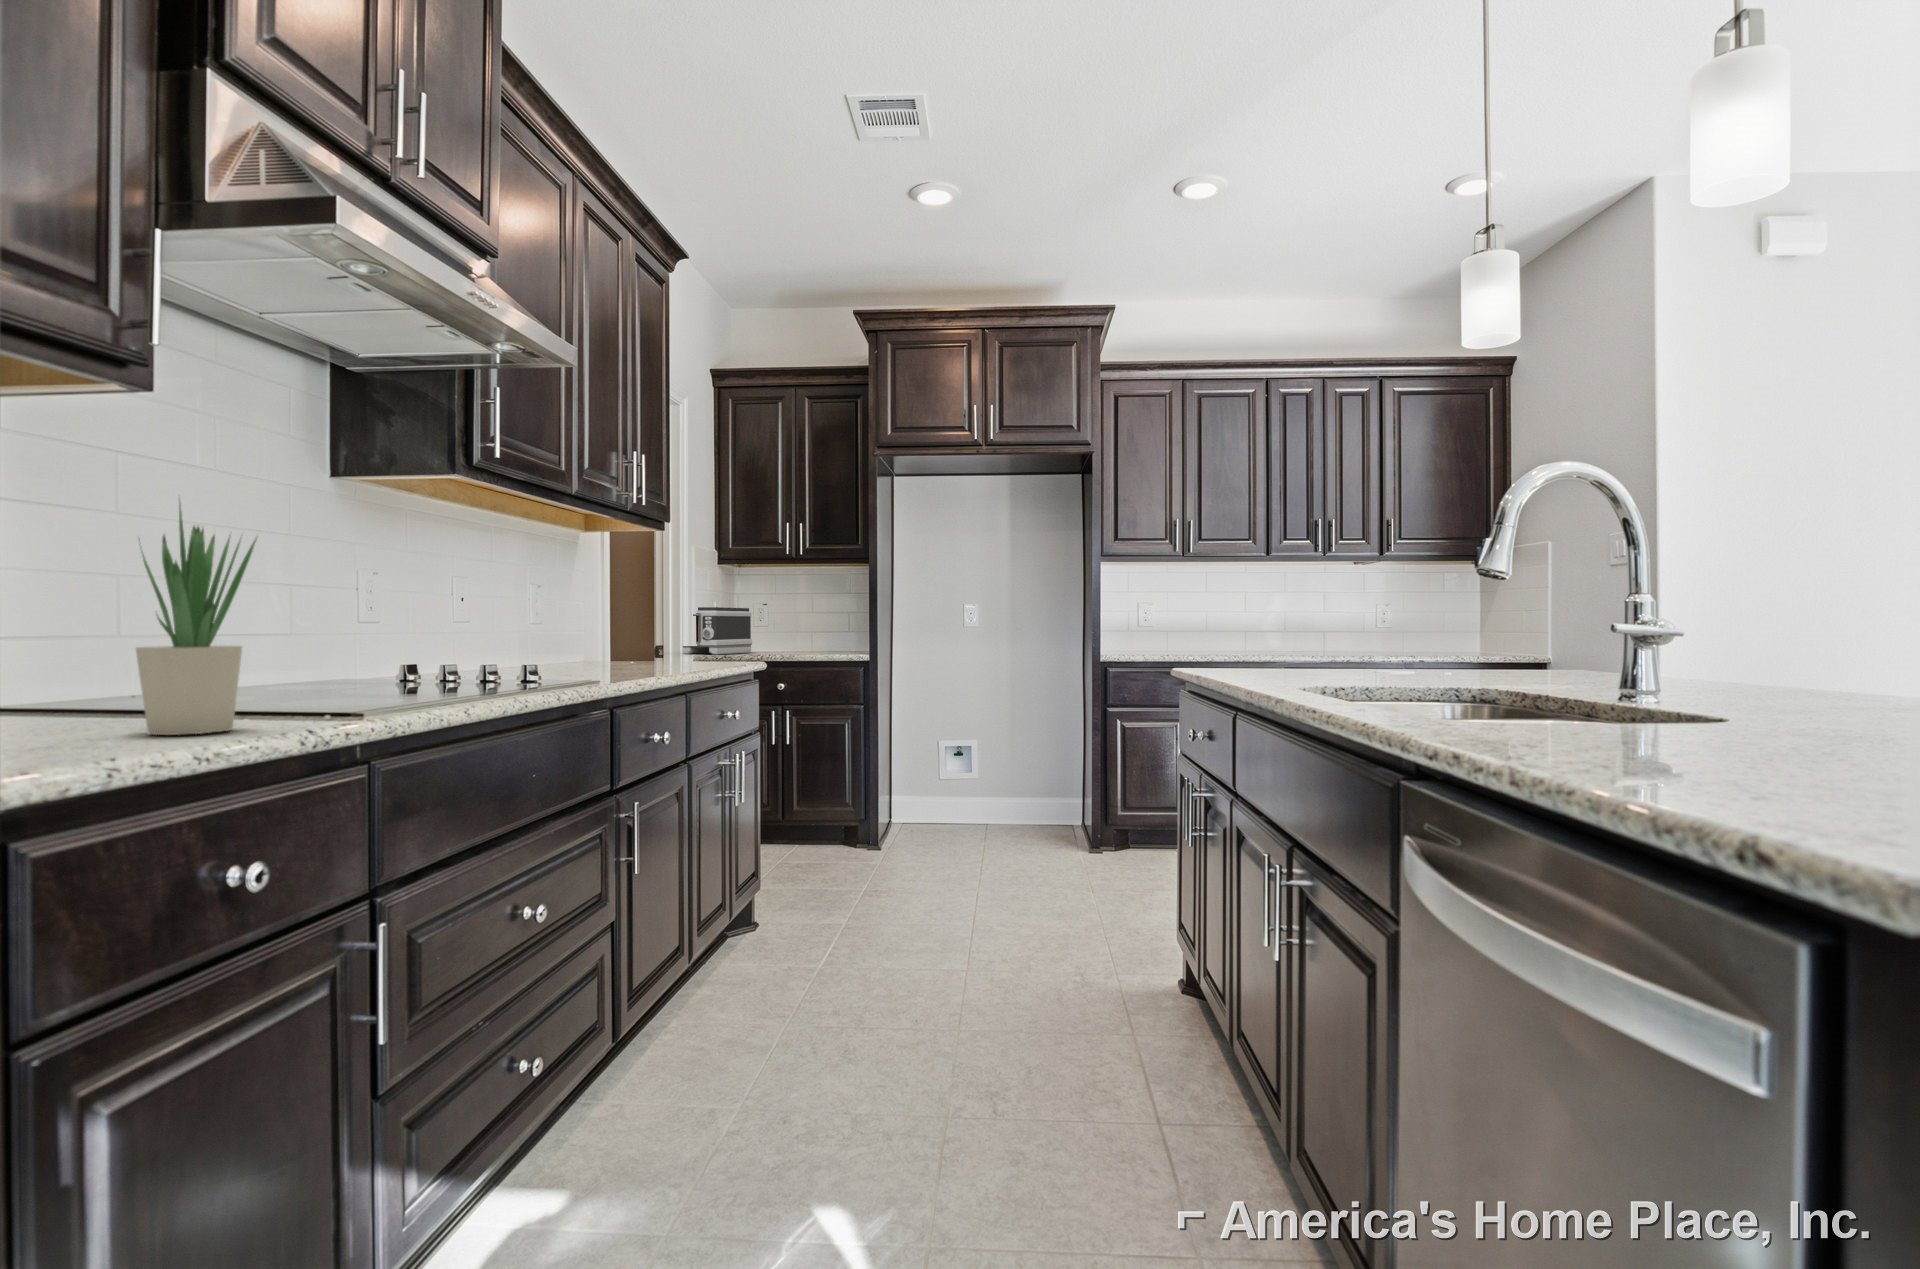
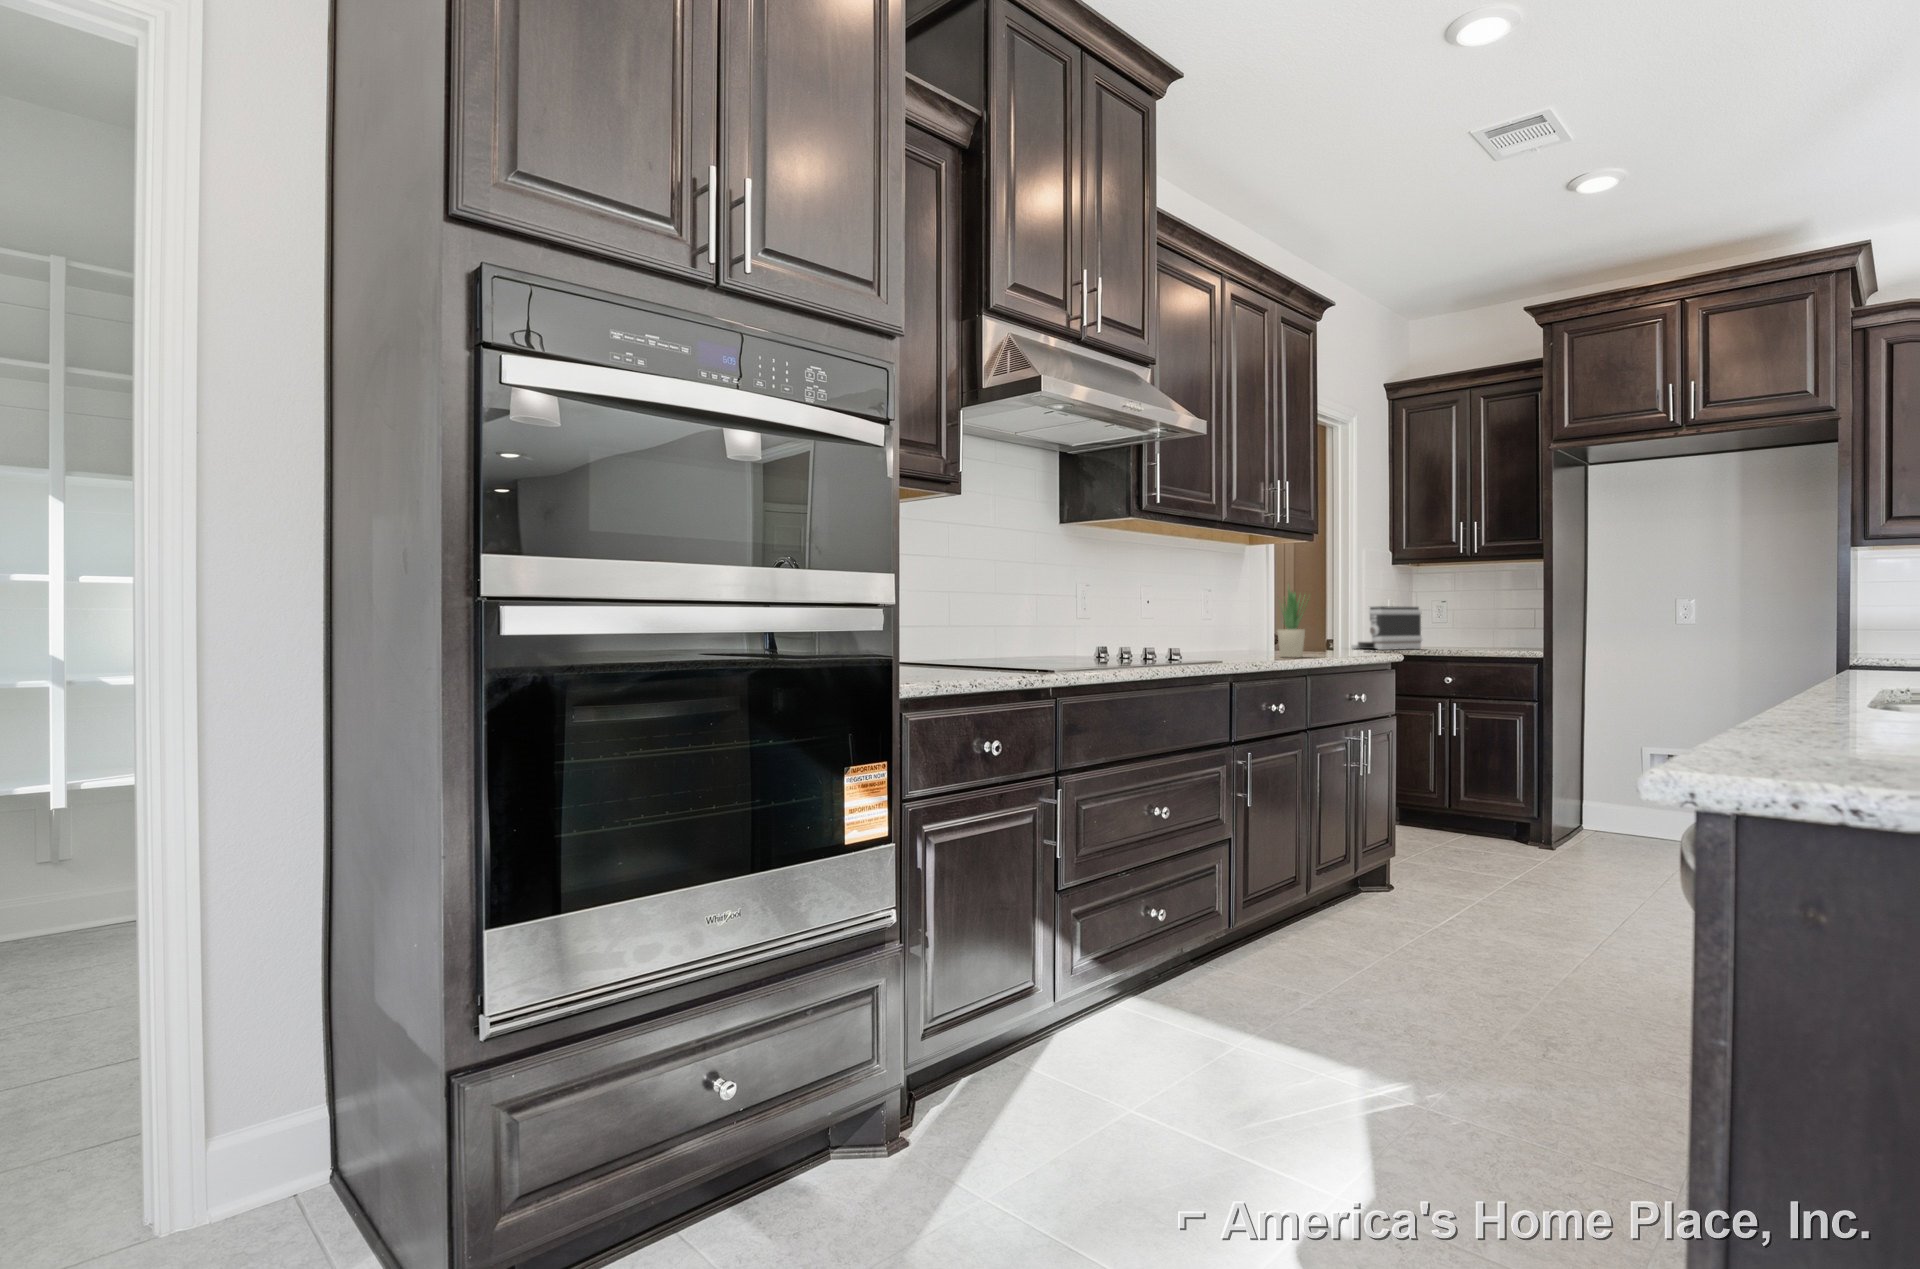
potted plant: present [136,503,257,735] -> present [1277,588,1305,658]

